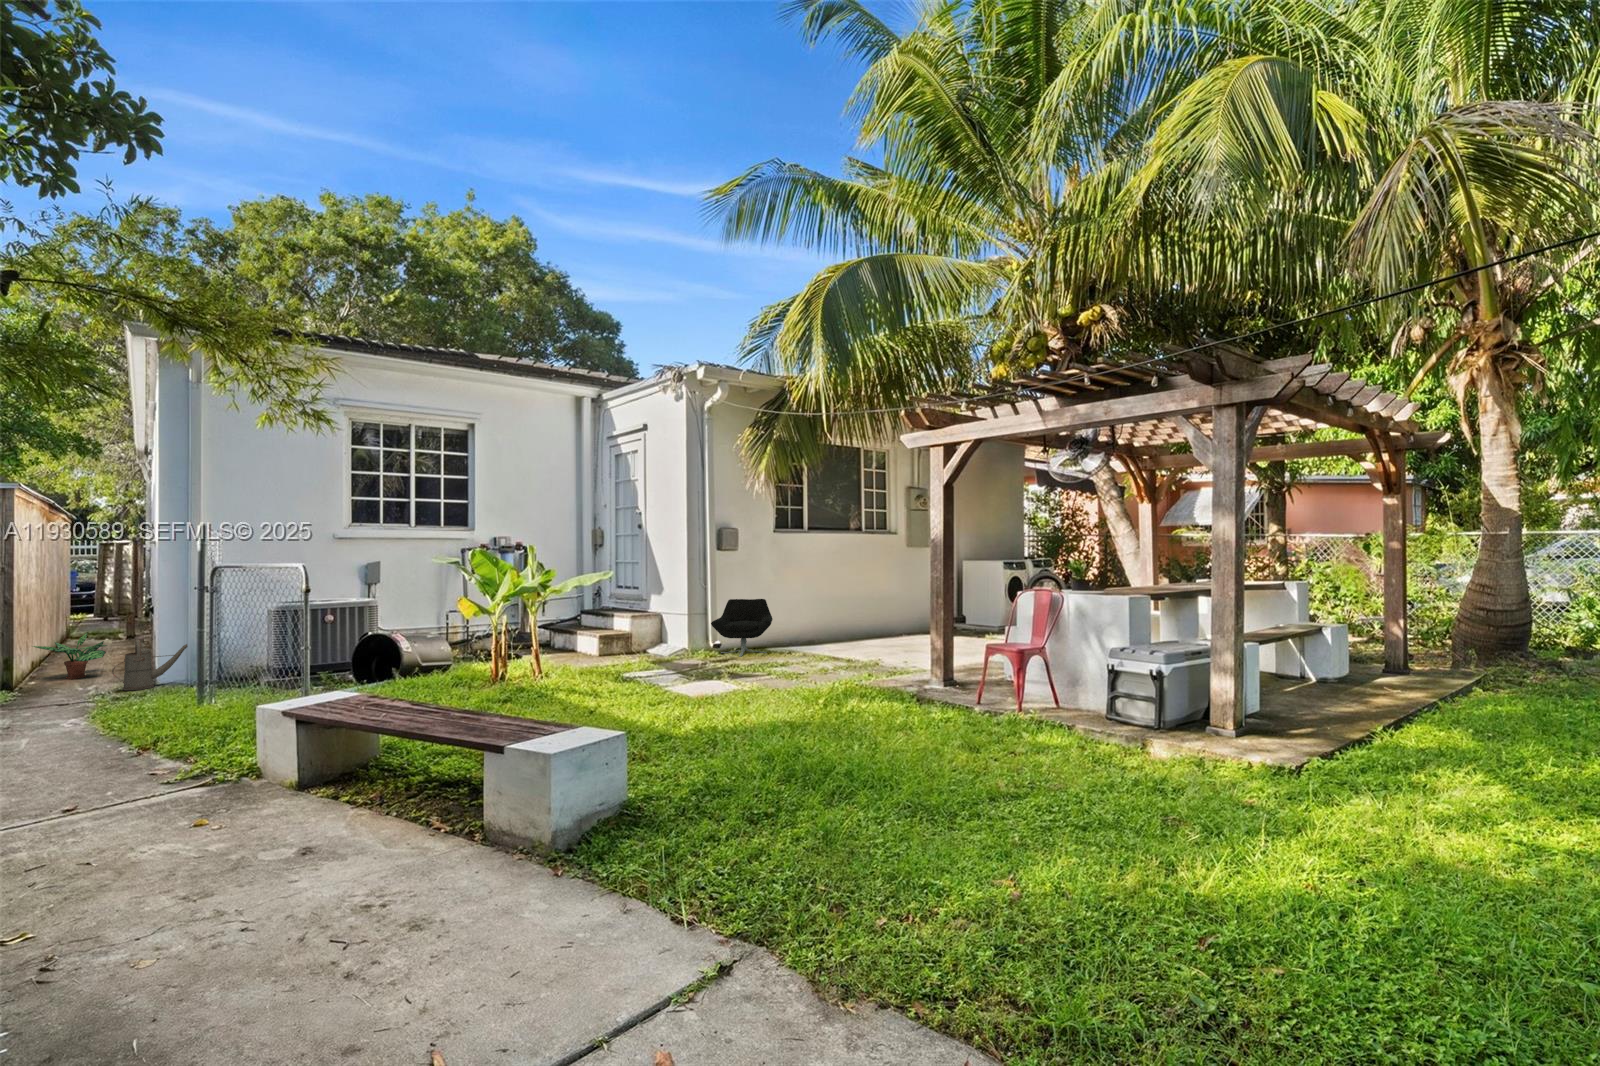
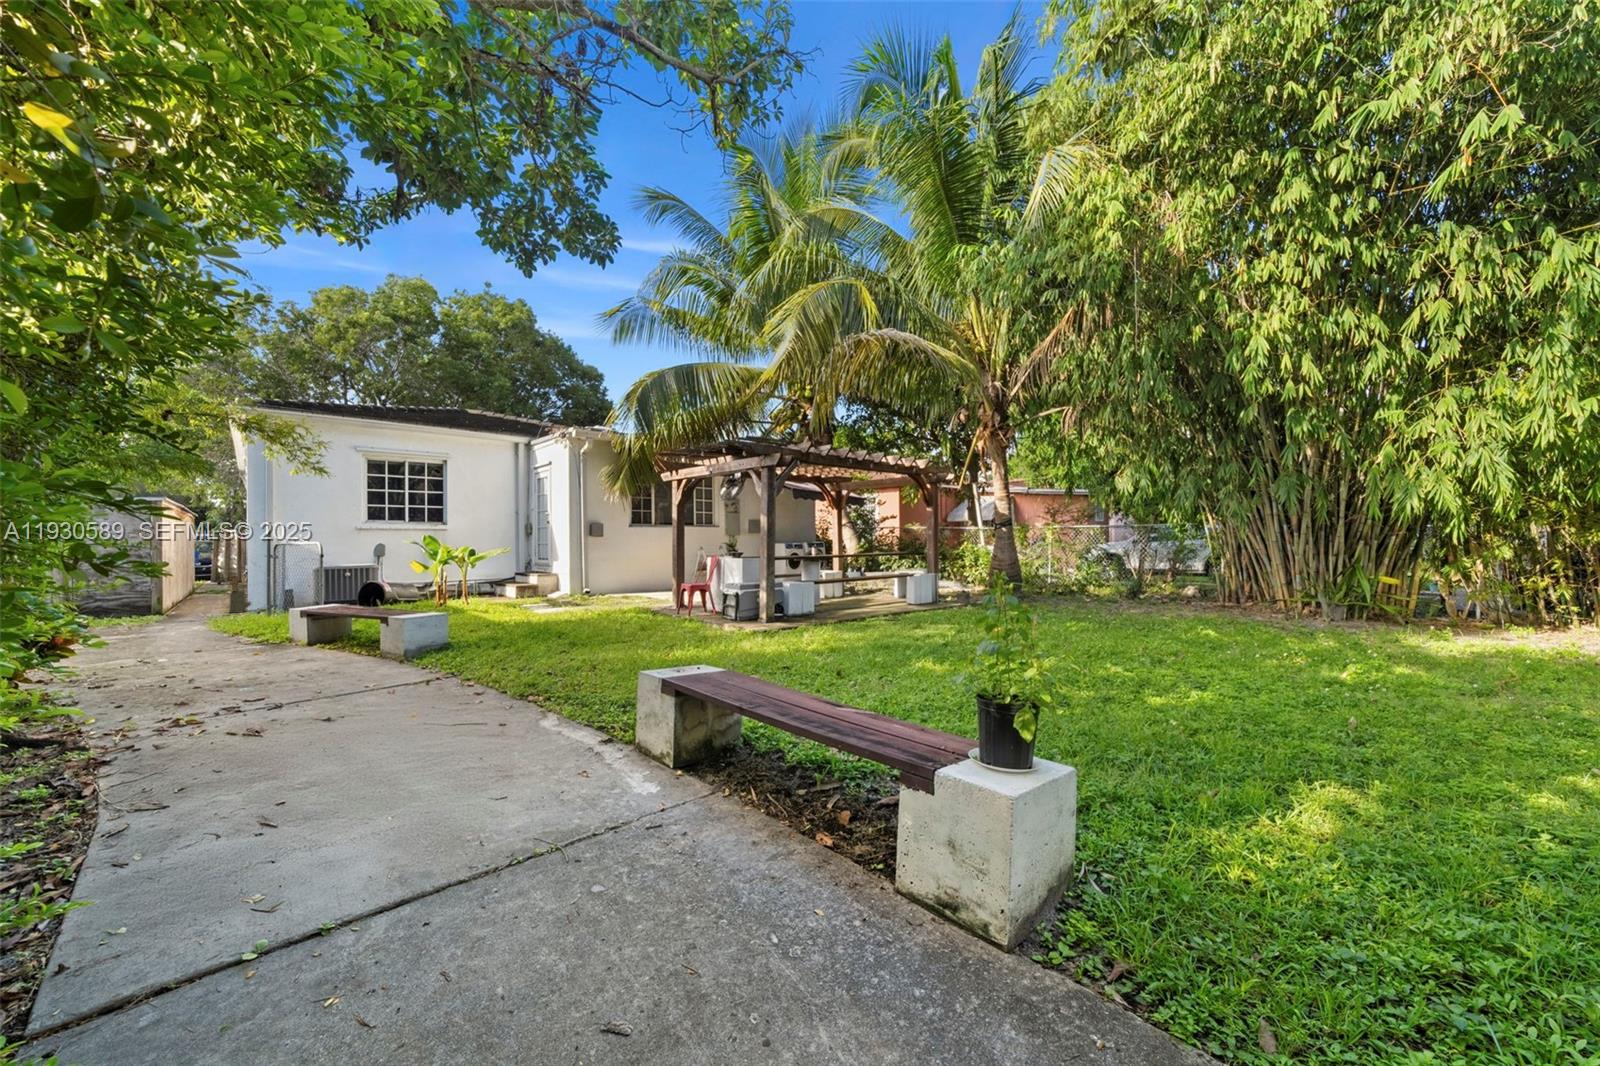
lounge chair: present [711,599,773,657] -> none [580,567,622,600]
potted plant: present [33,633,107,679] -> none [176,582,221,609]

